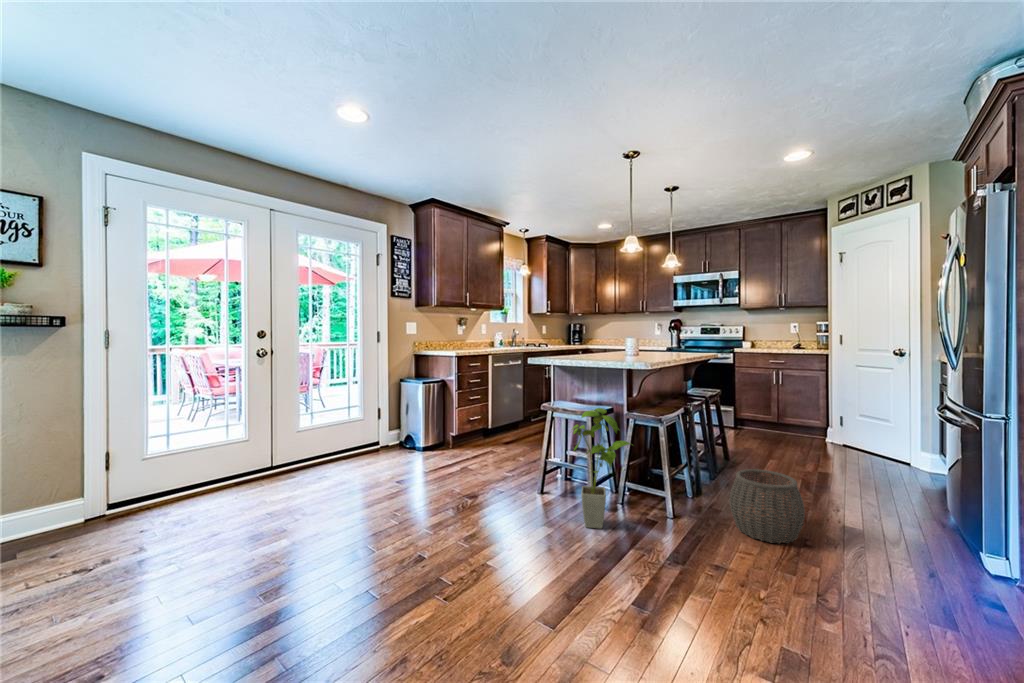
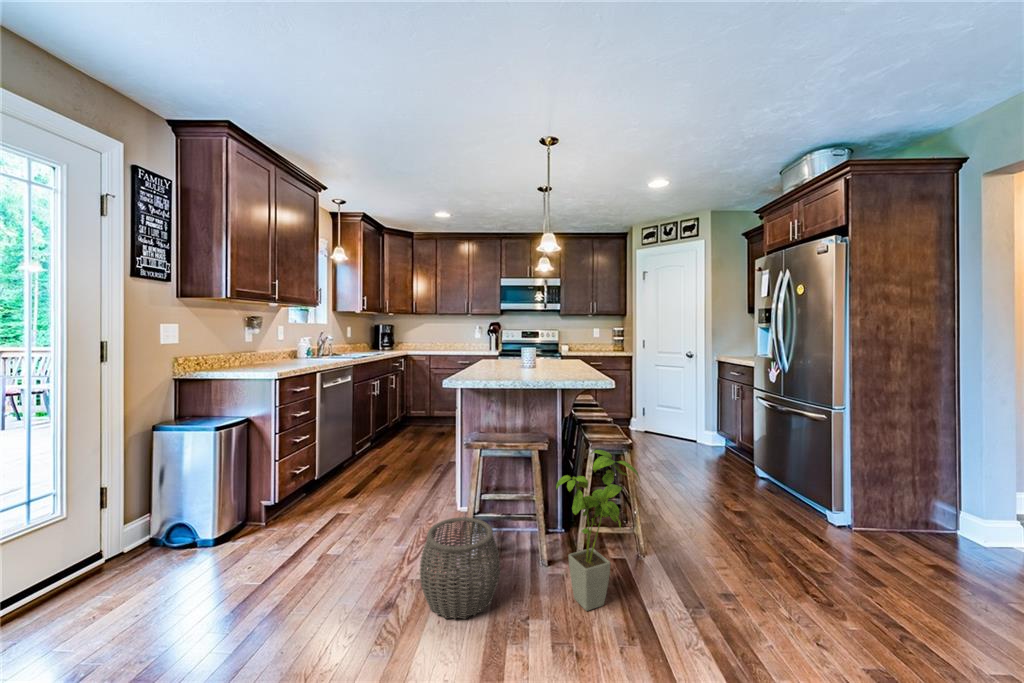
woven basket: present [730,469,805,543] -> present [420,517,500,619]

